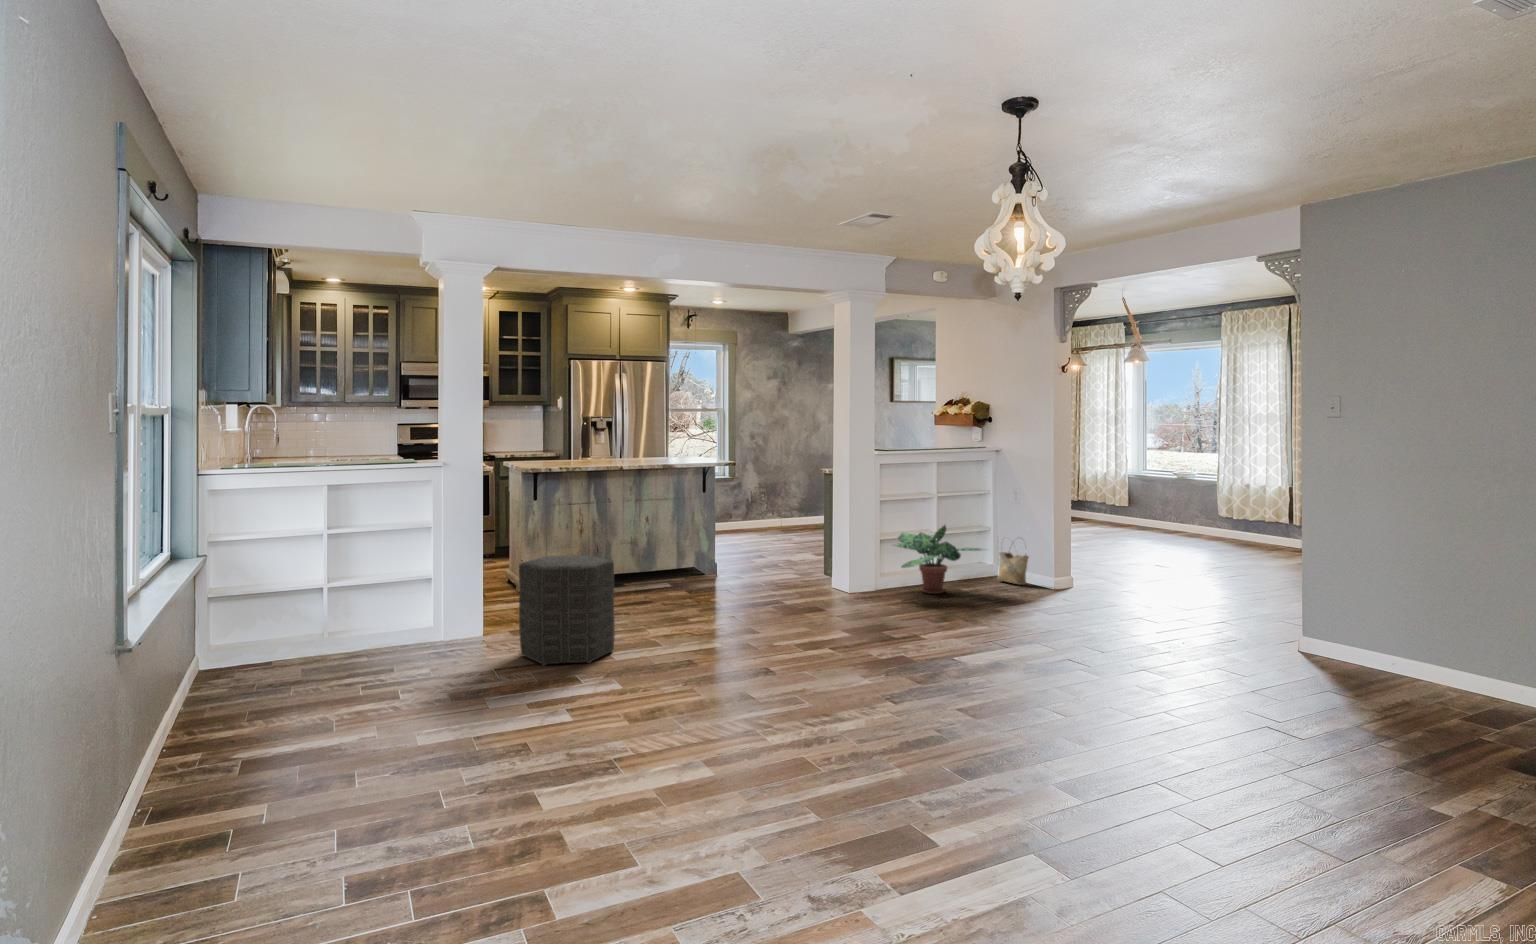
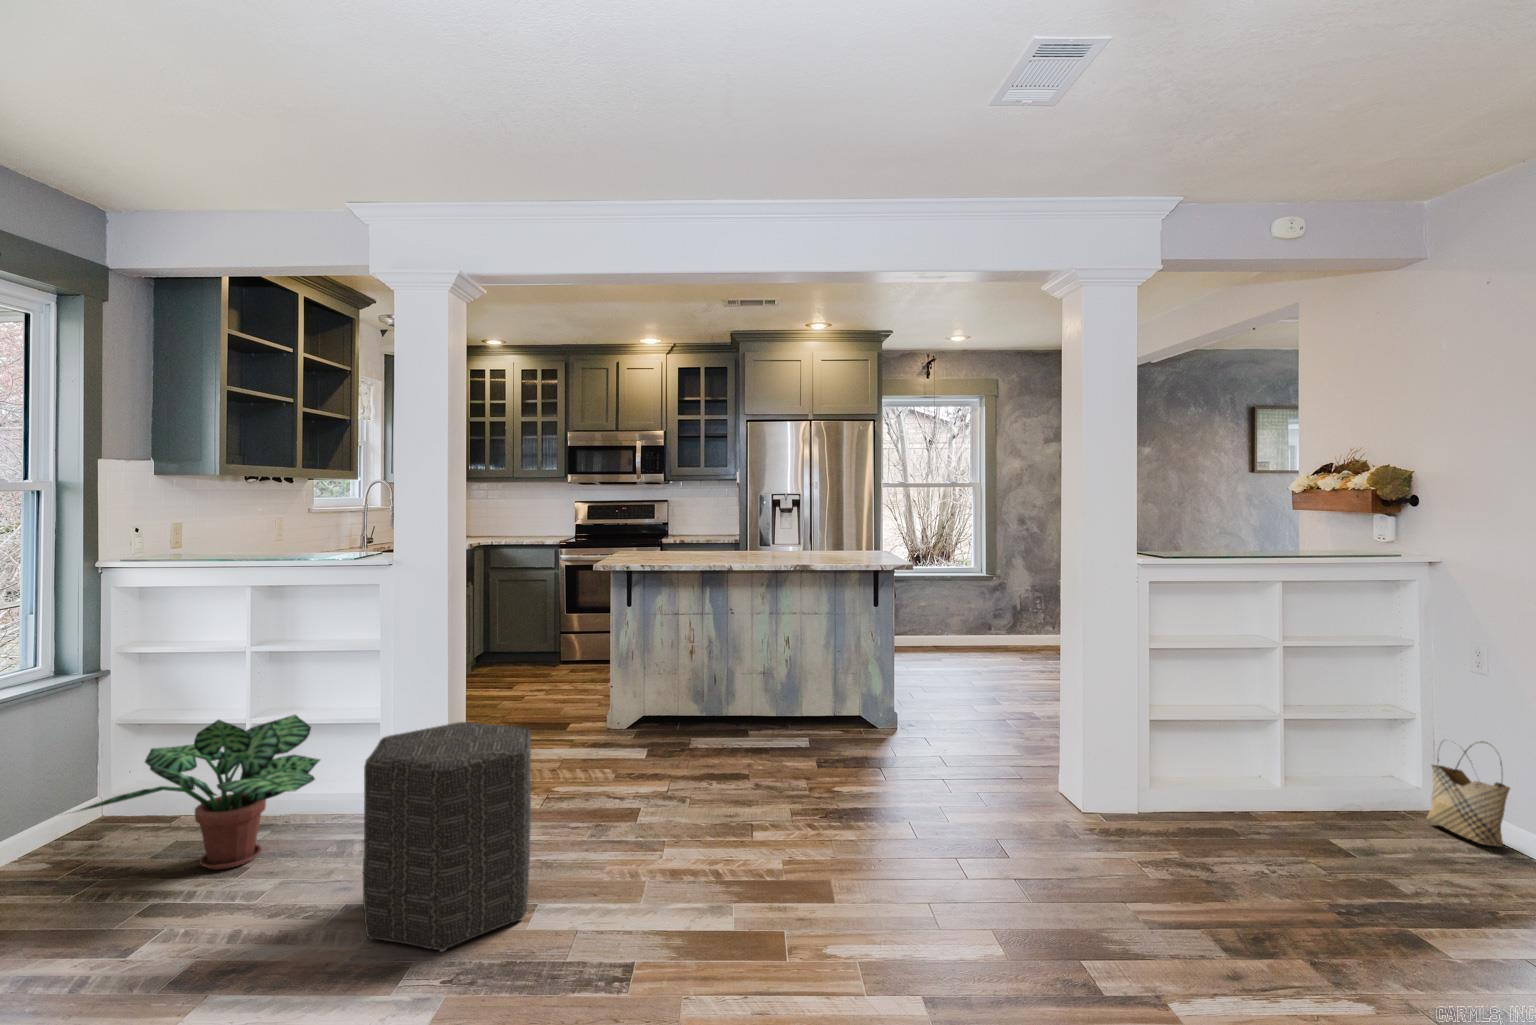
potted plant: present [894,525,982,594] -> present [78,715,320,870]

